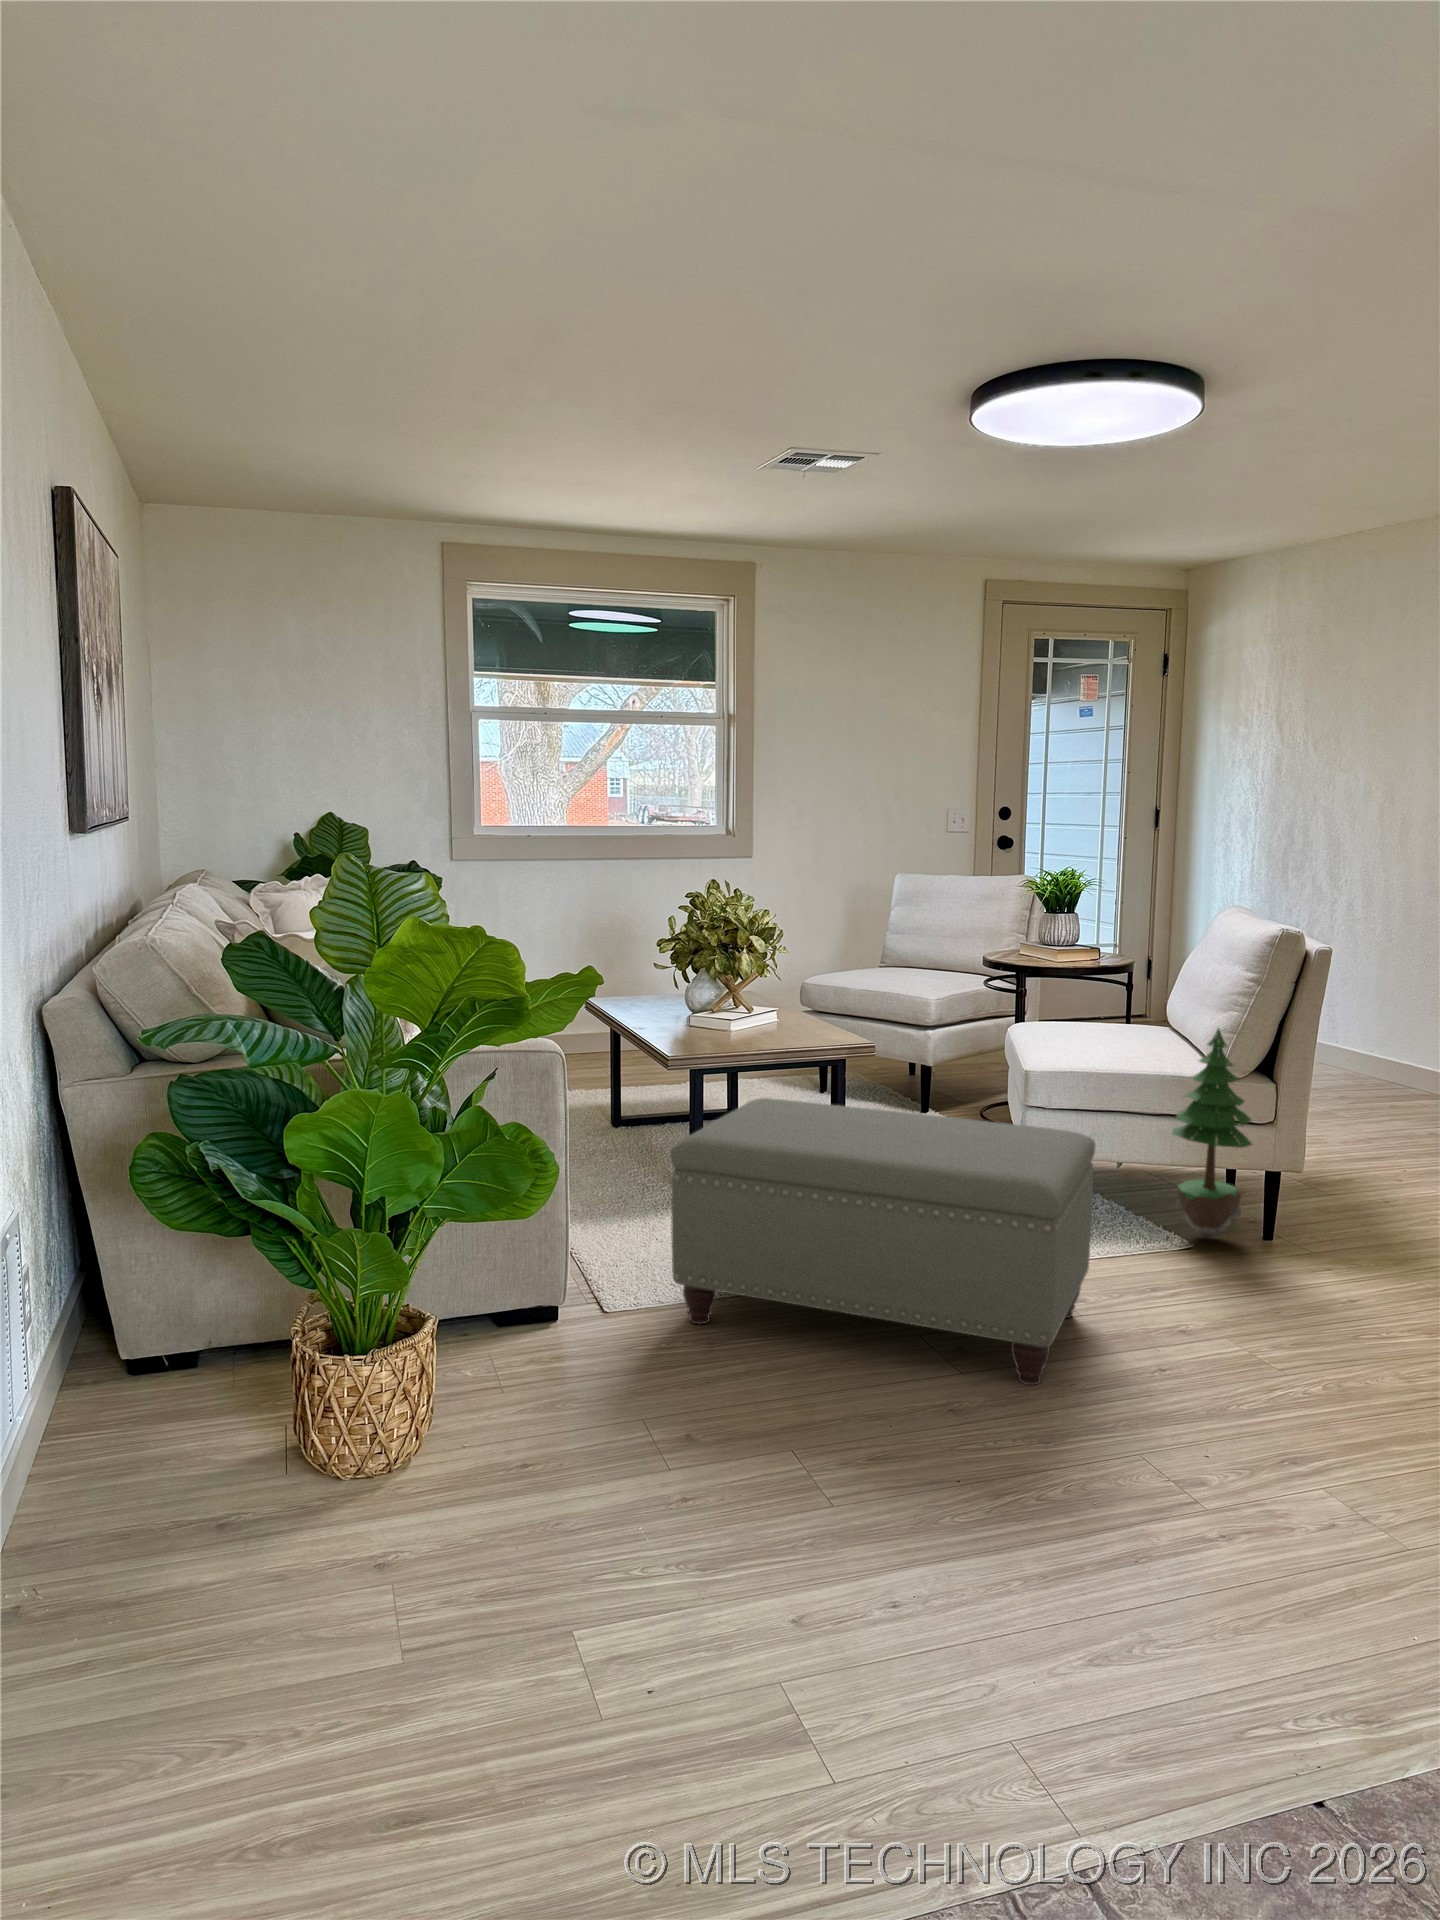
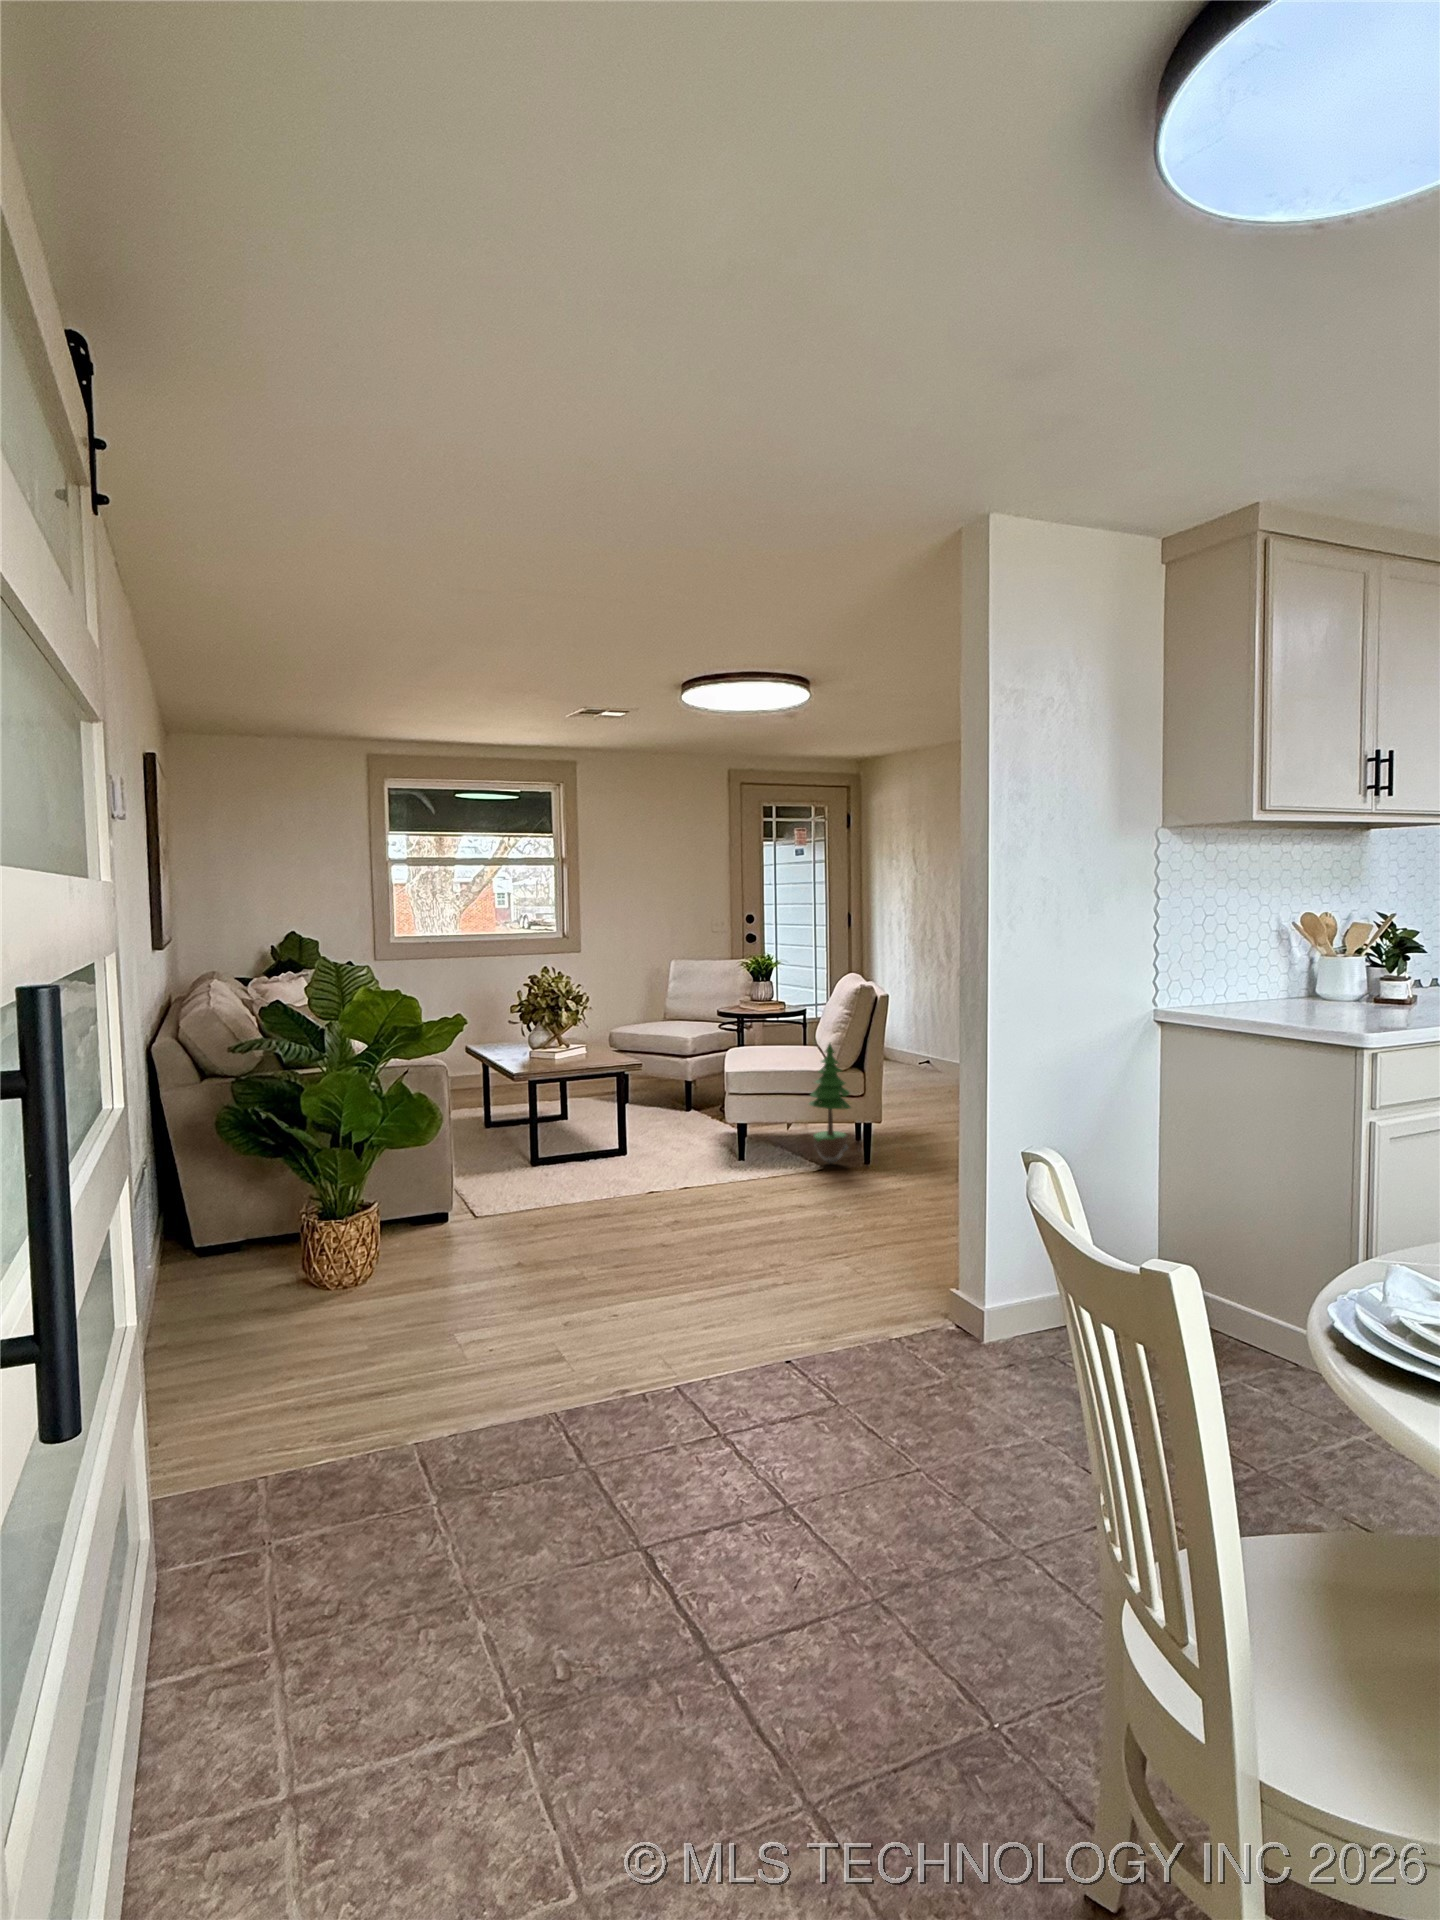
ottoman: present [670,1098,1095,1385] -> none [511,1091,749,1232]

